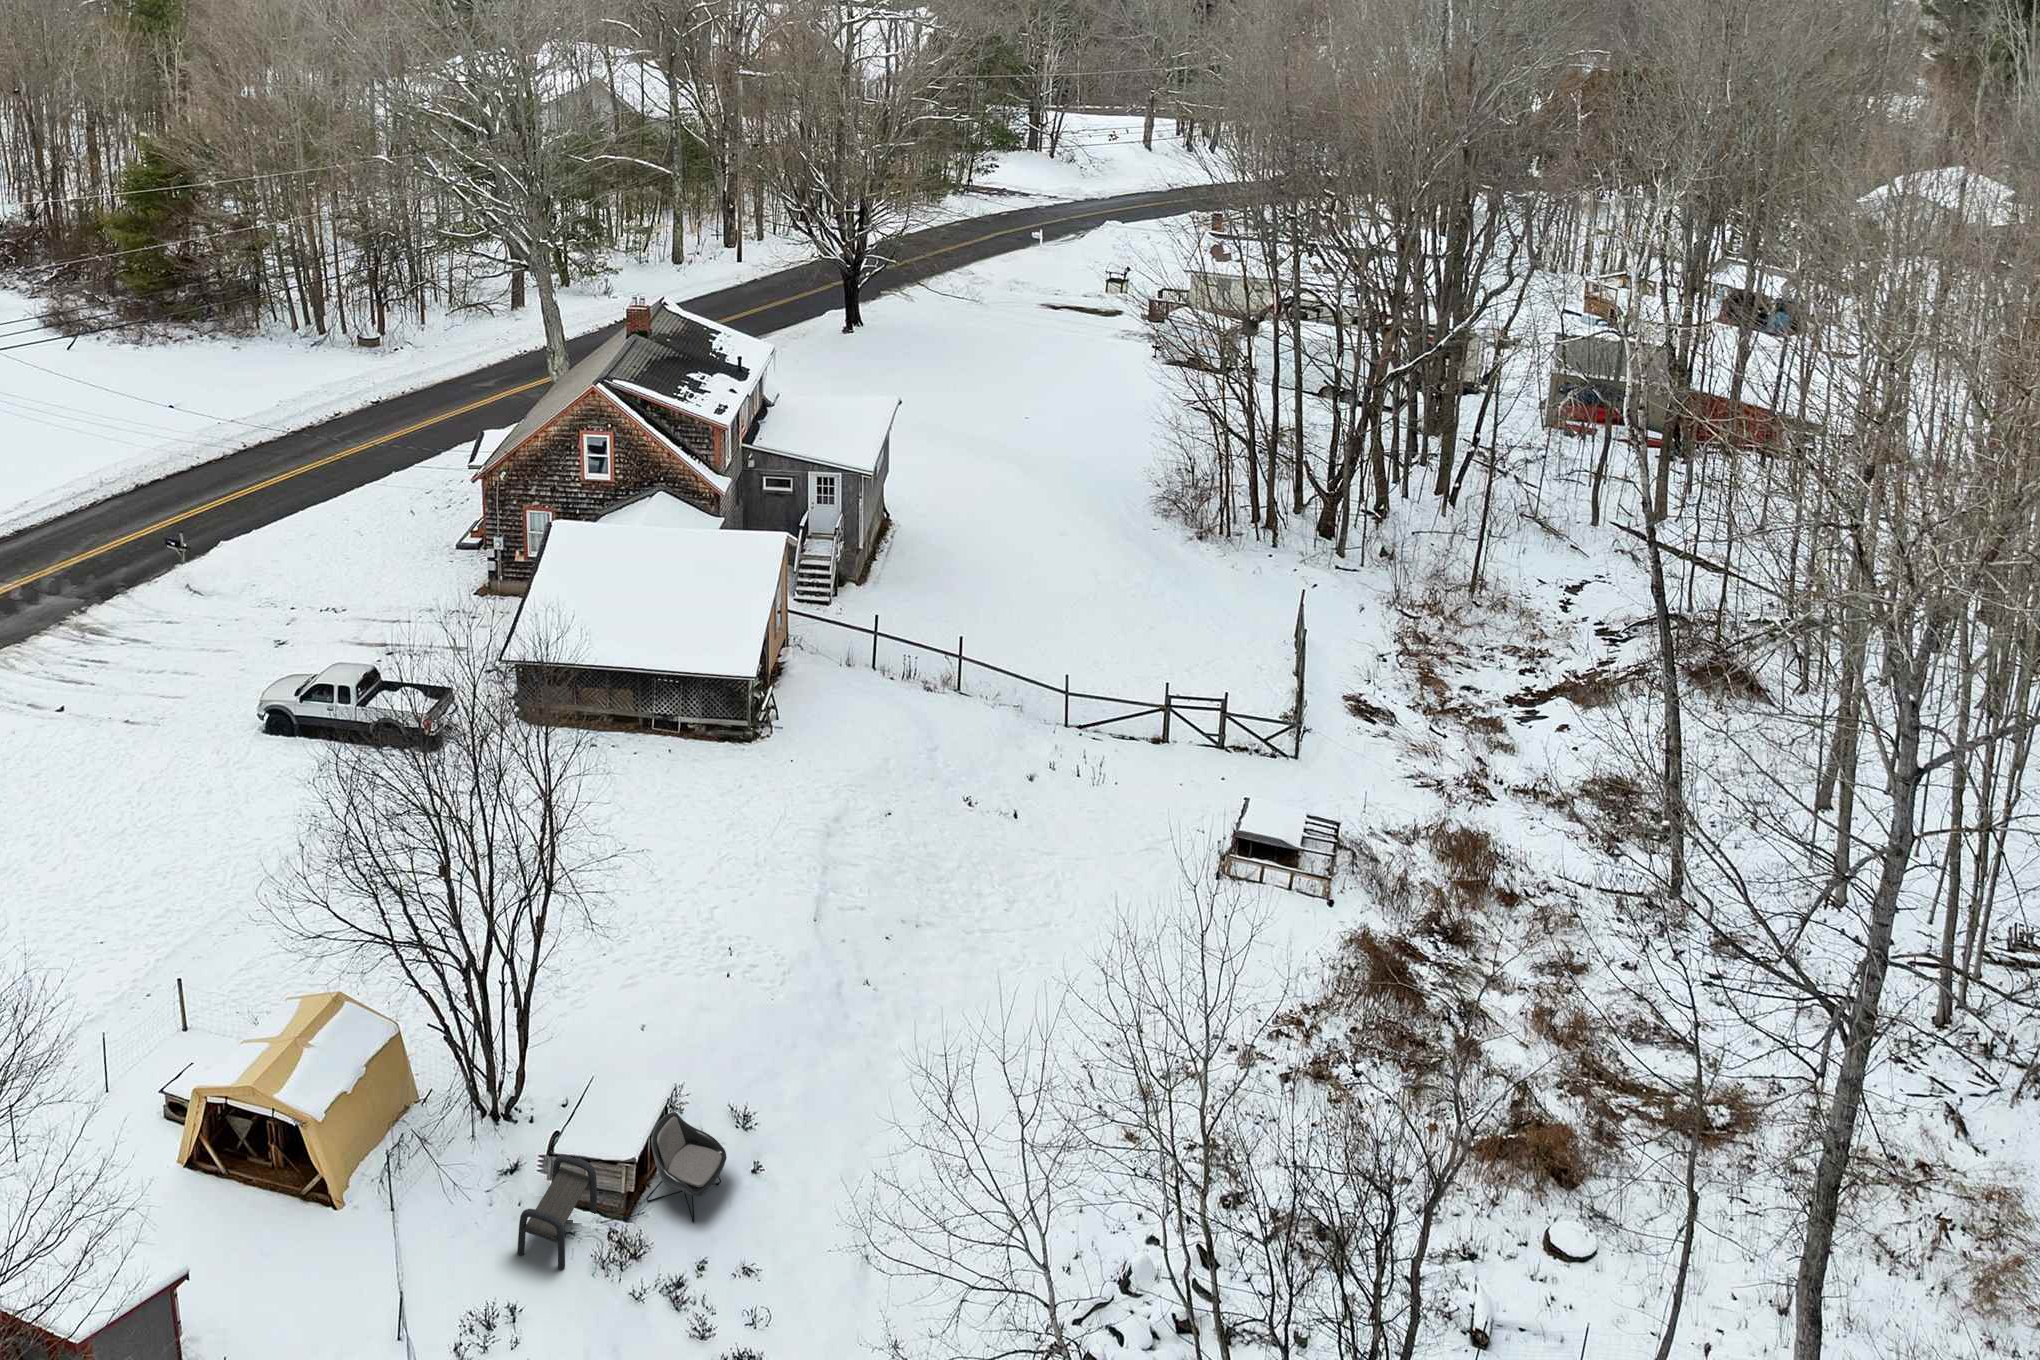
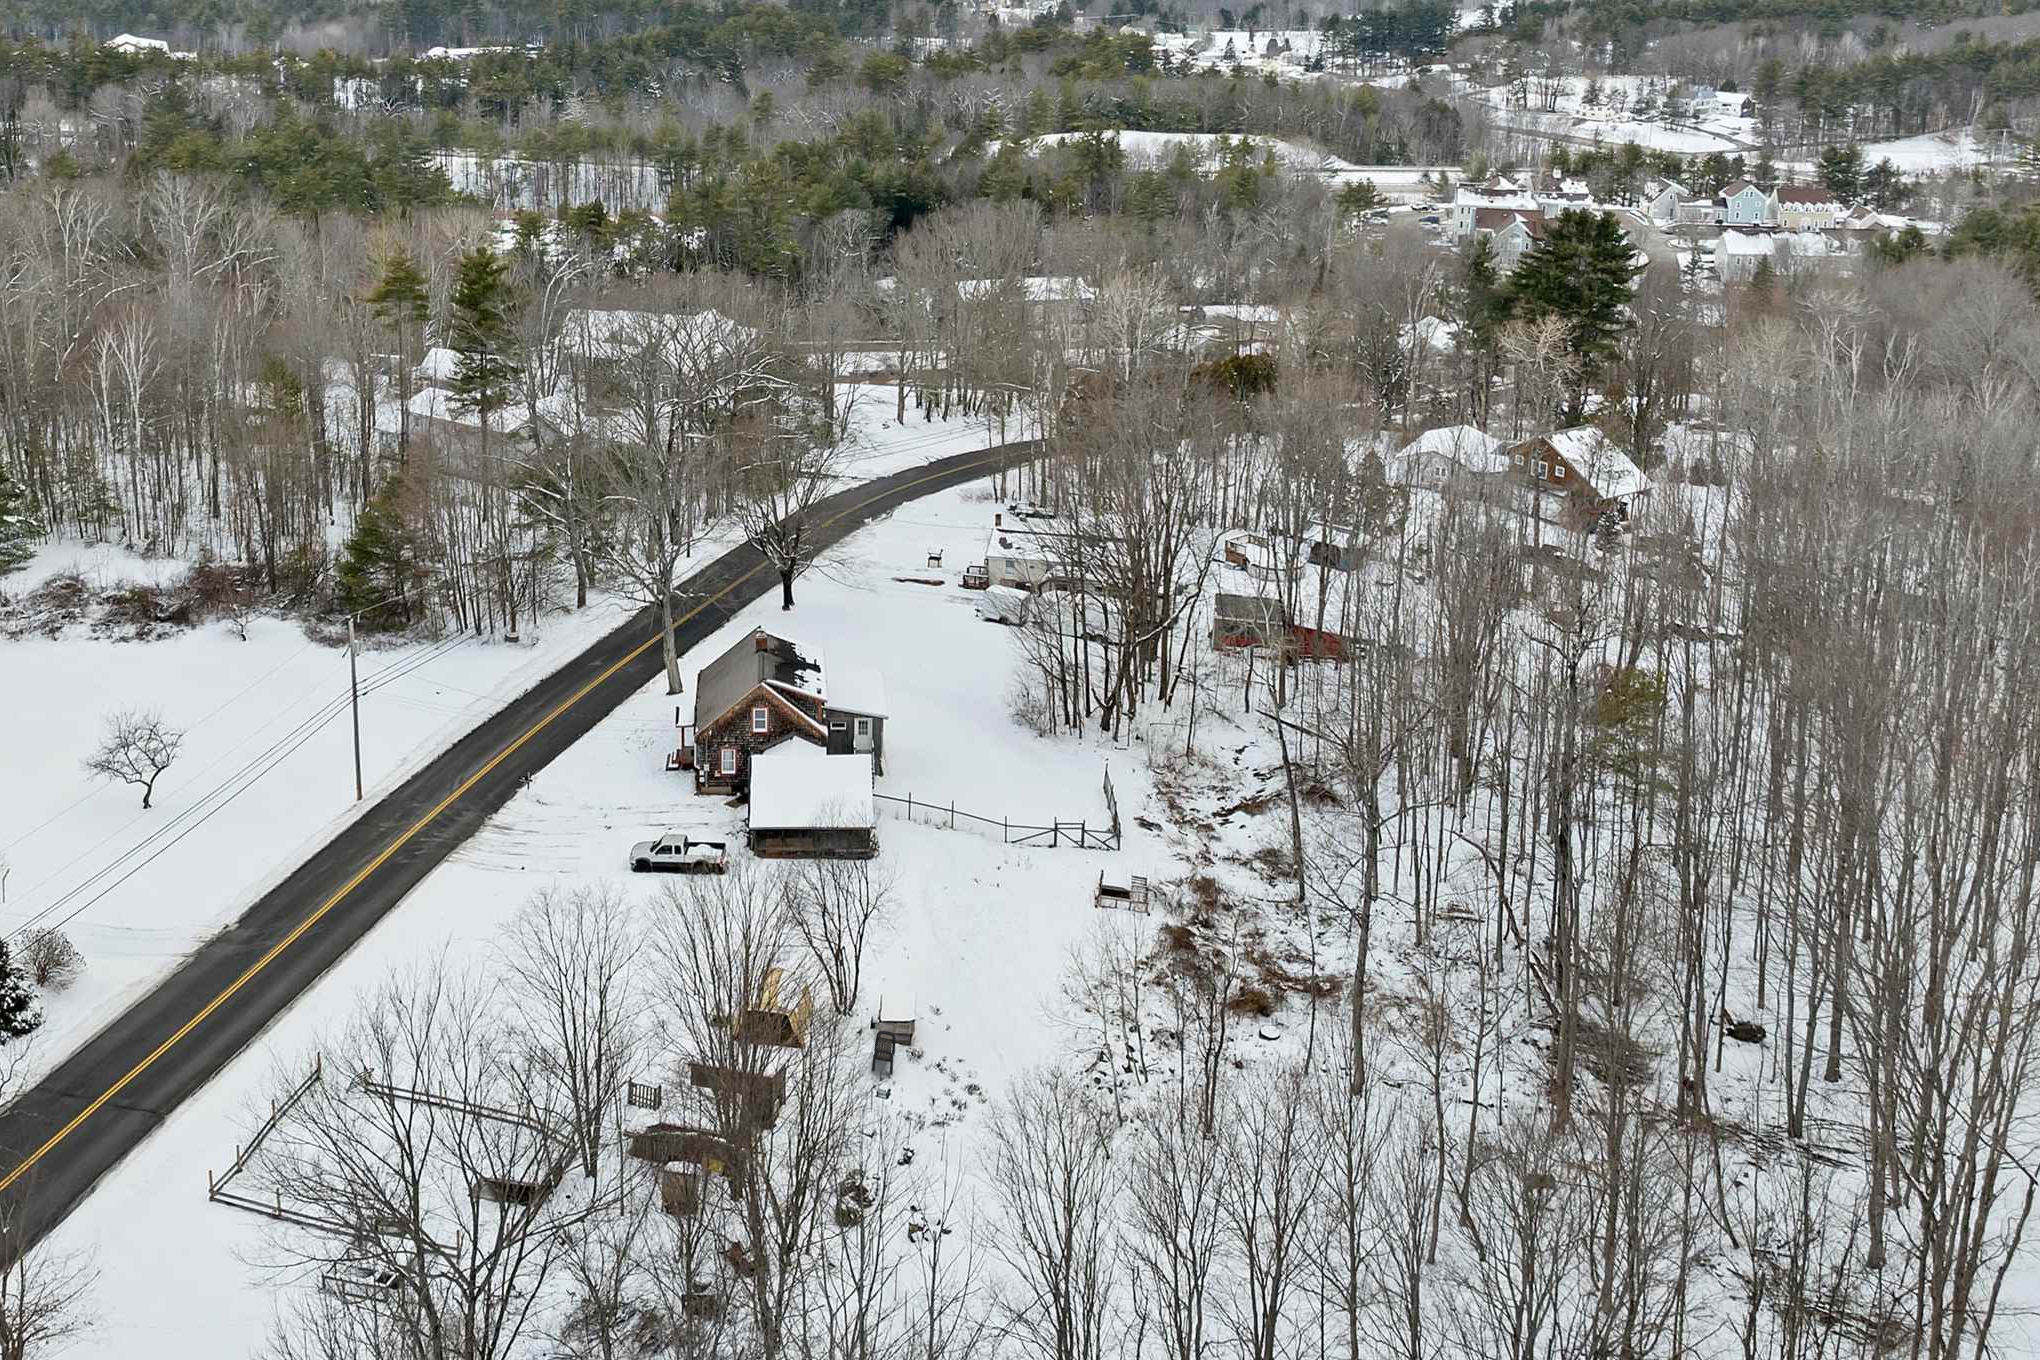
lounge chair: present [646,1112,727,1222] -> none [912,1011,941,1055]

